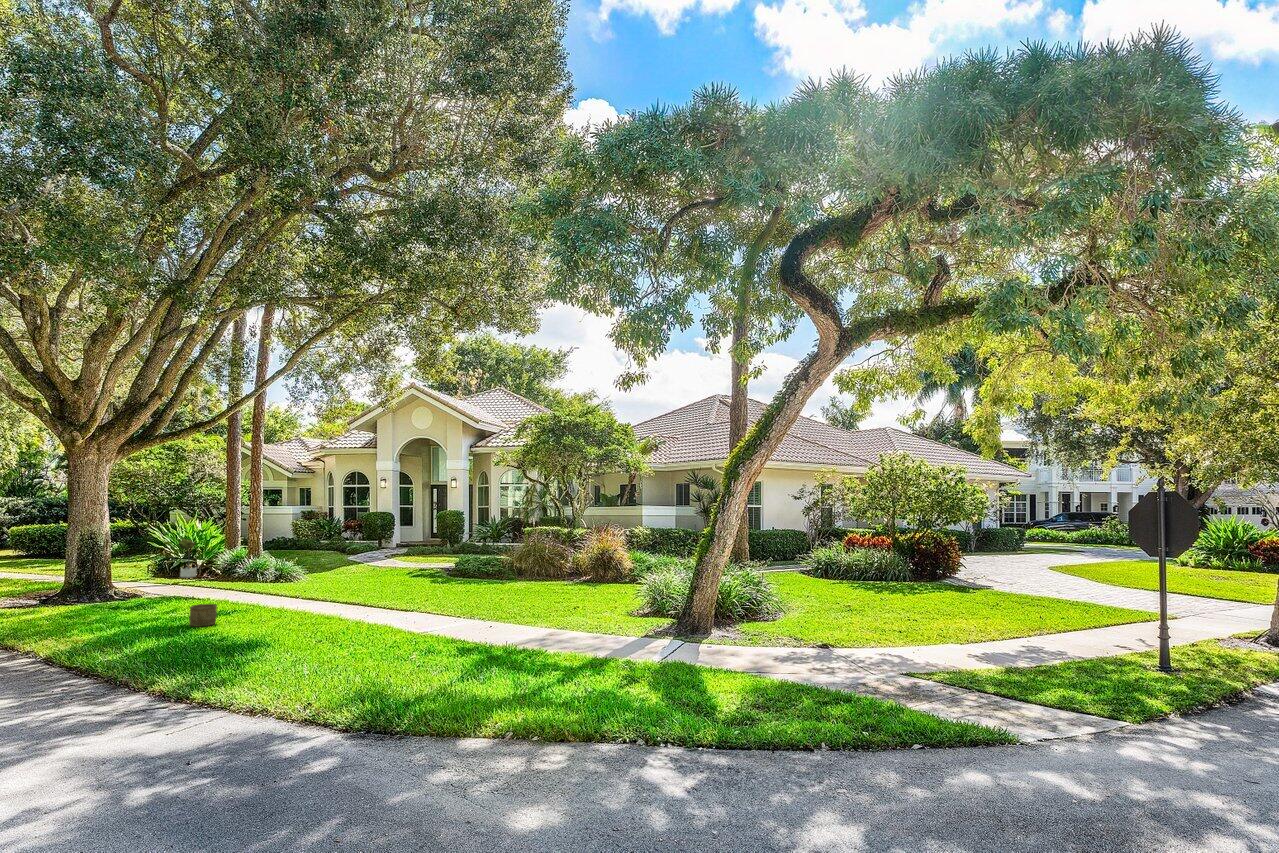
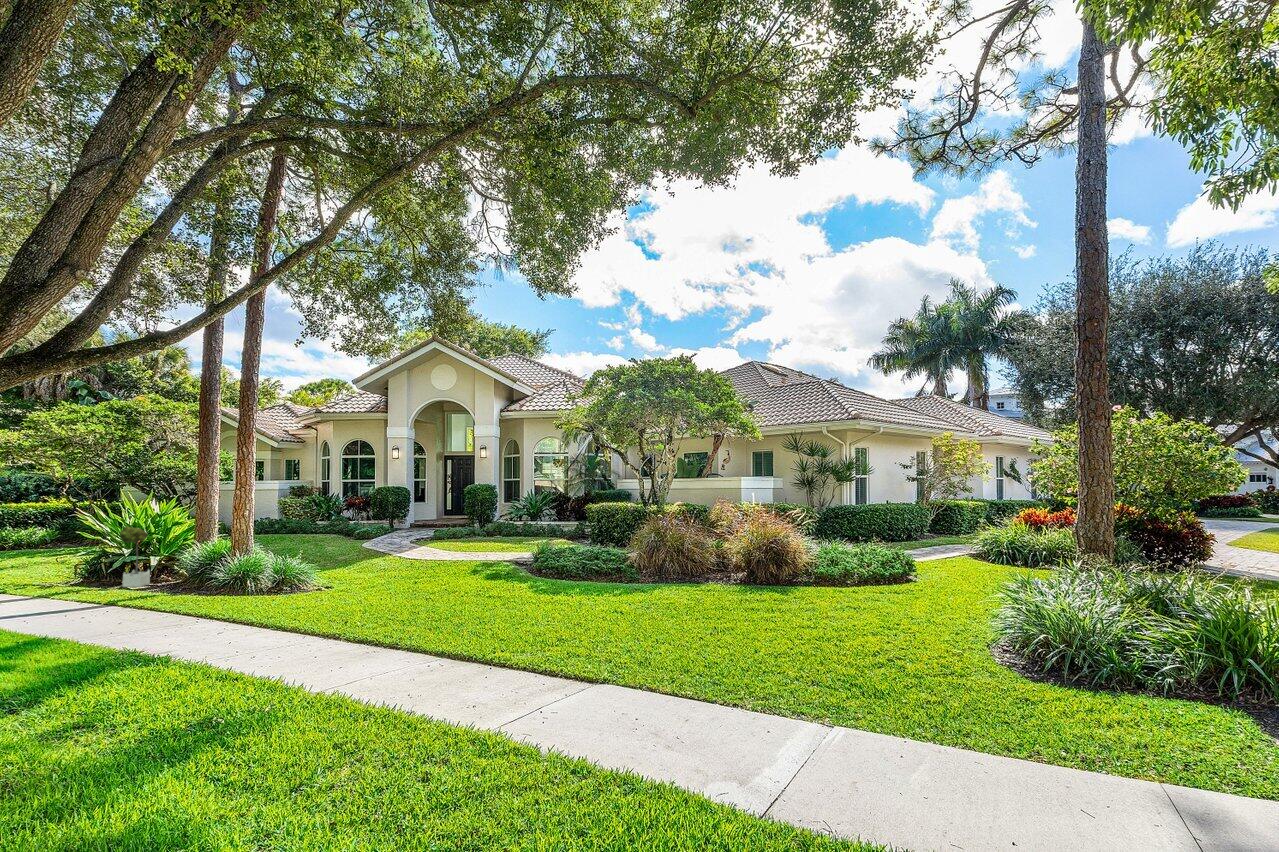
wooden bucket: present [189,604,217,627] -> none [105,702,186,775]

